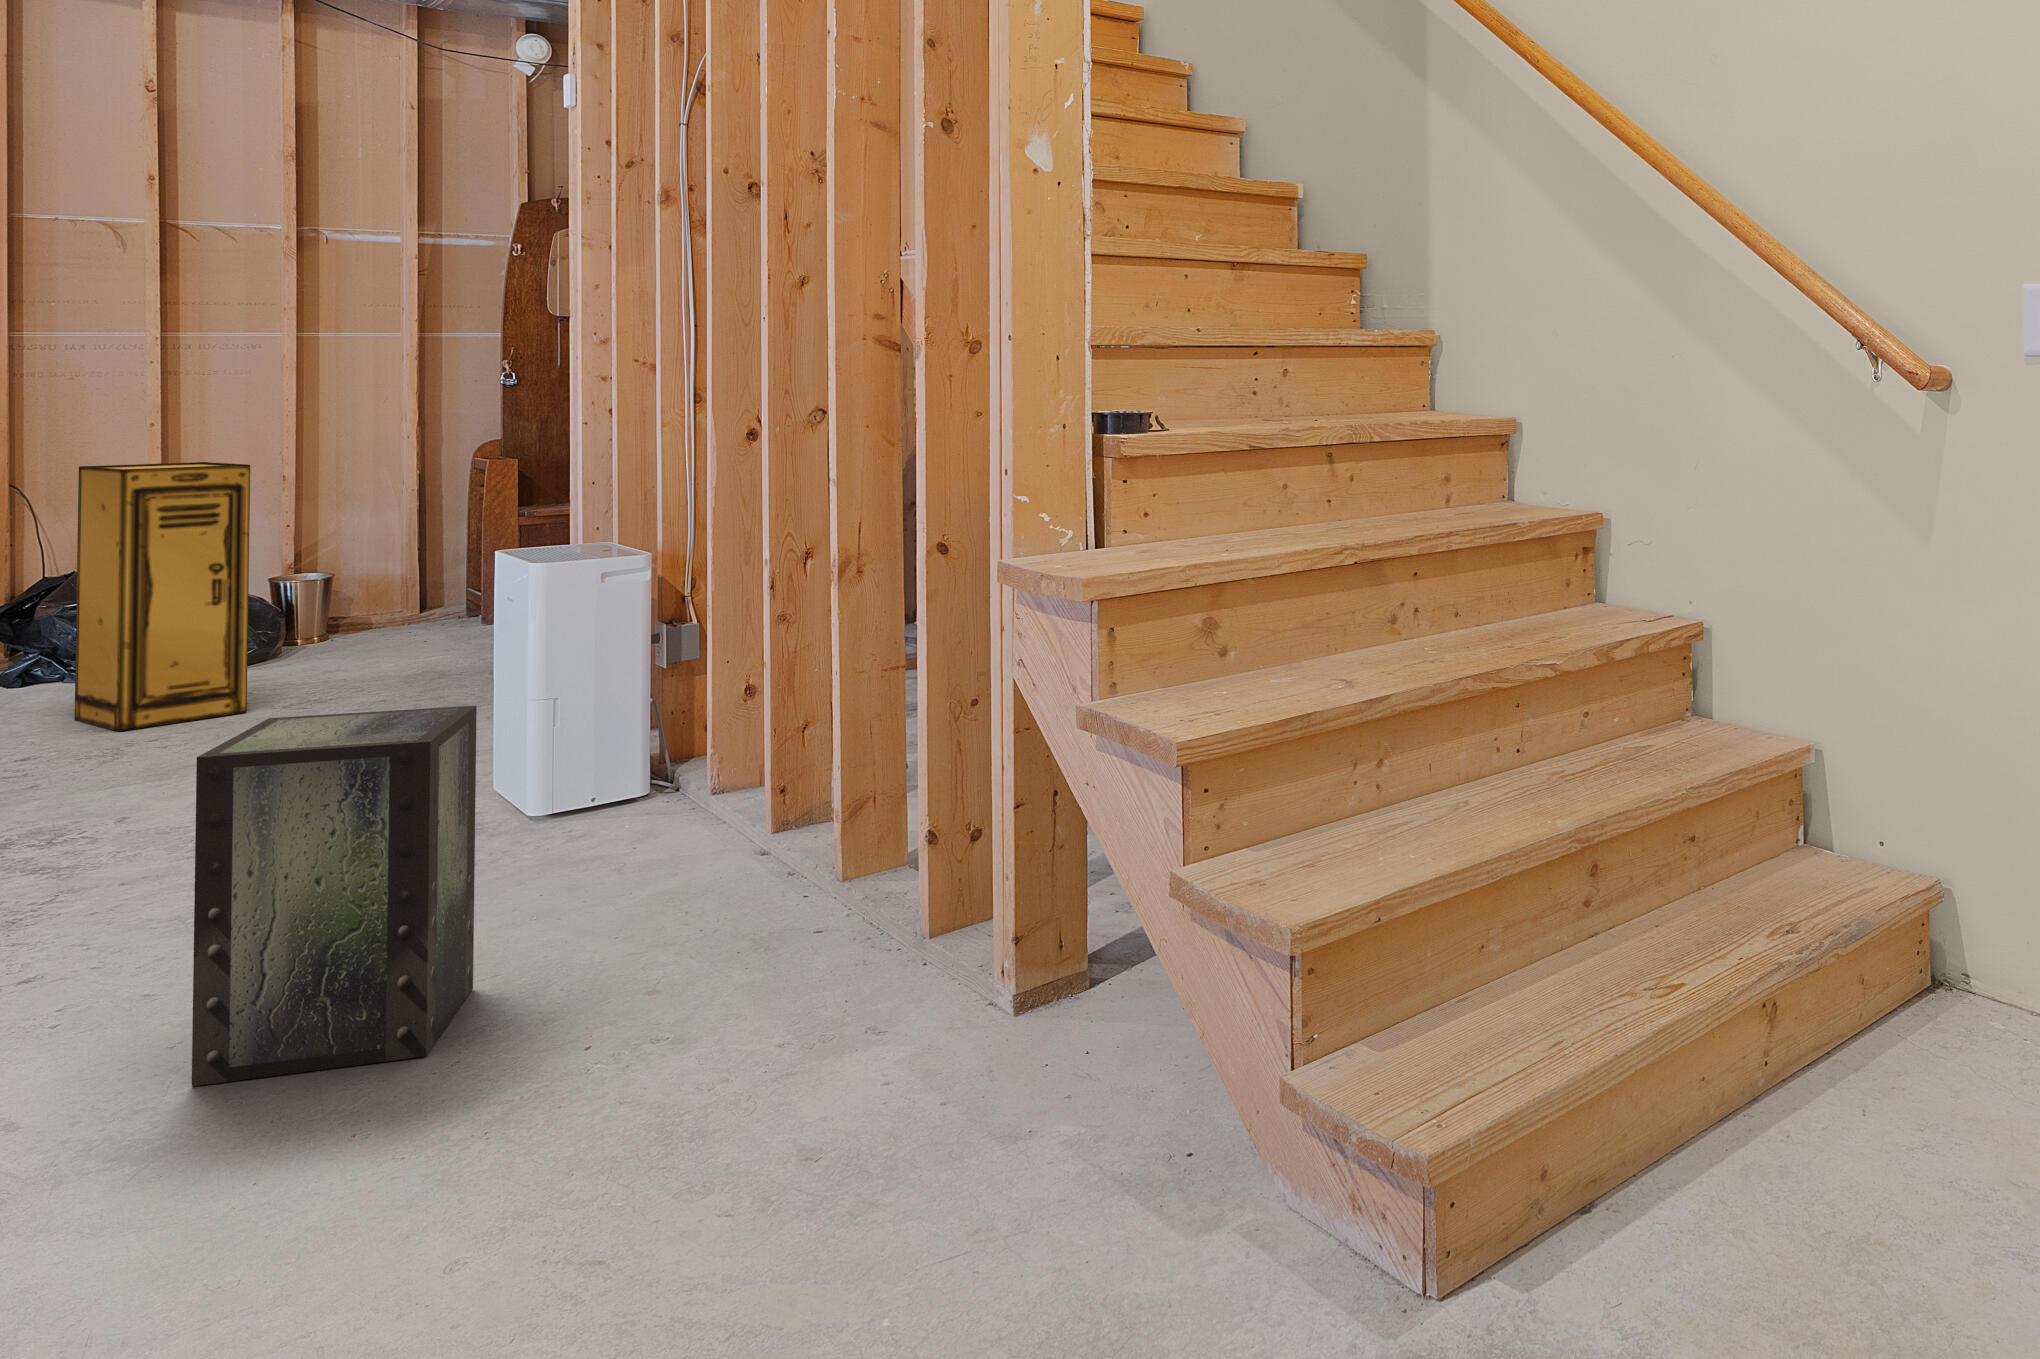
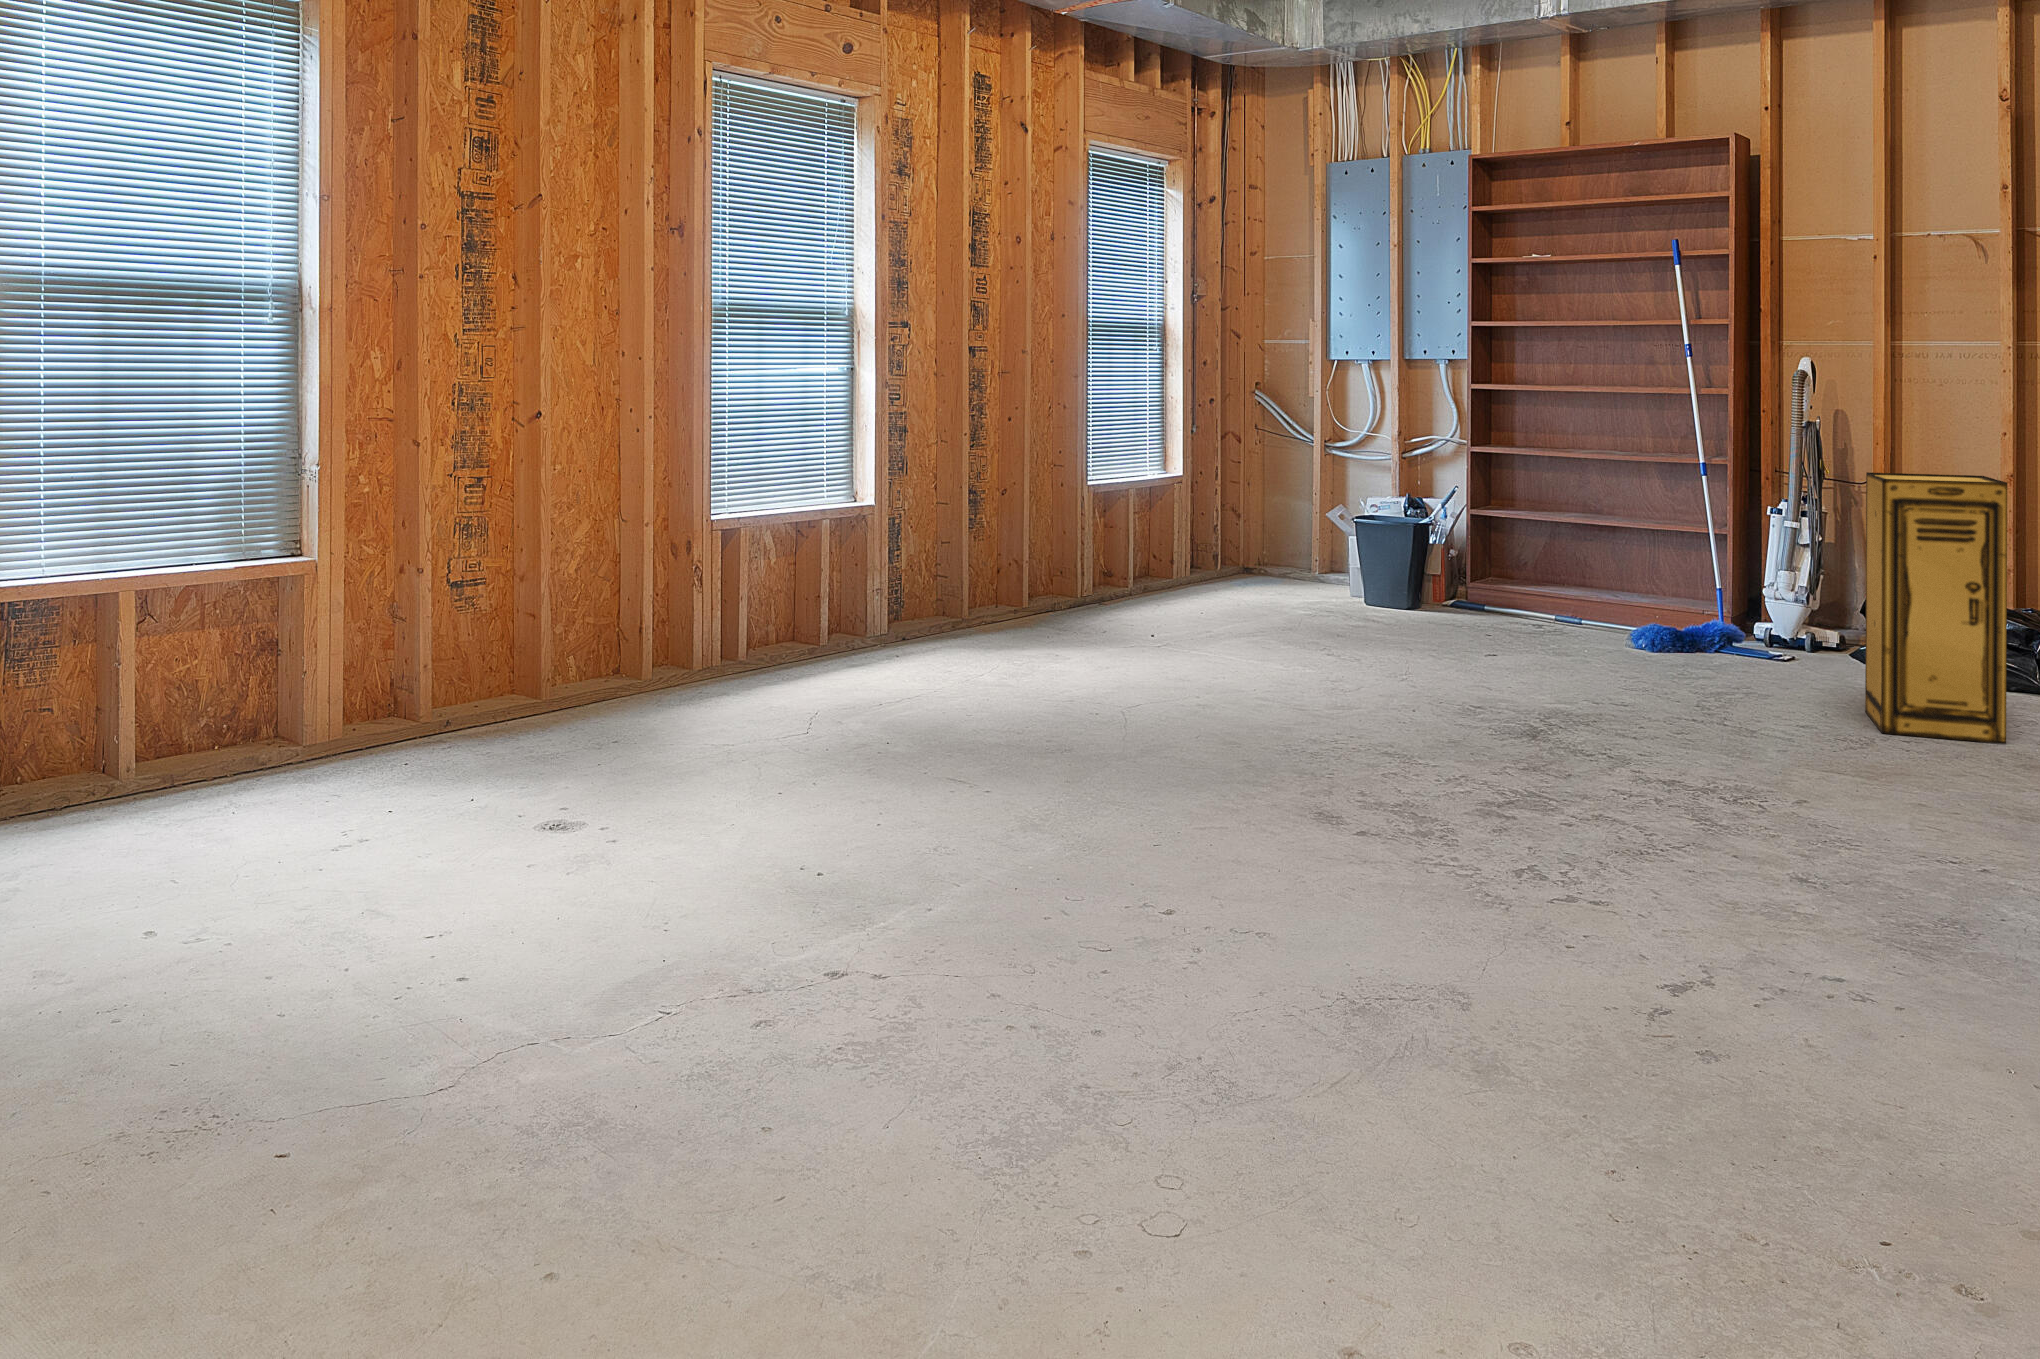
storage box: present [192,706,477,1086] -> none [1484,770,1799,1216]

